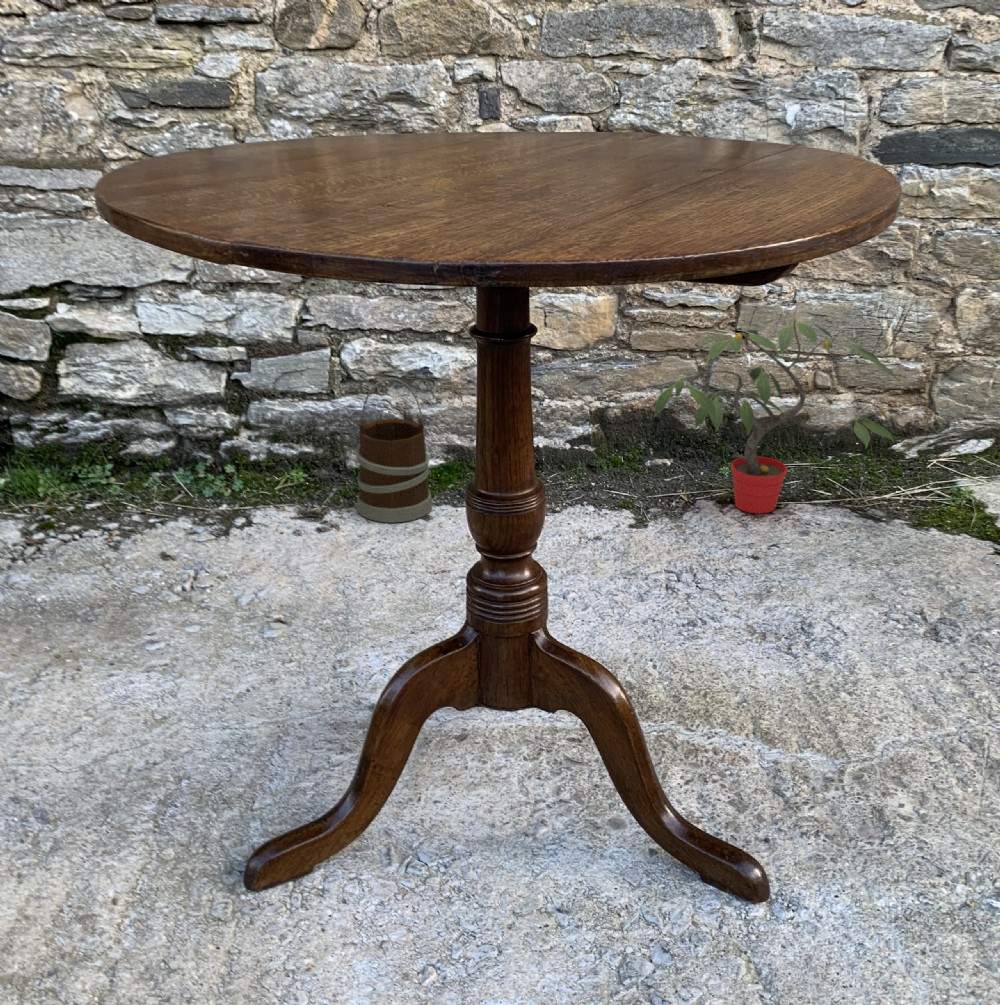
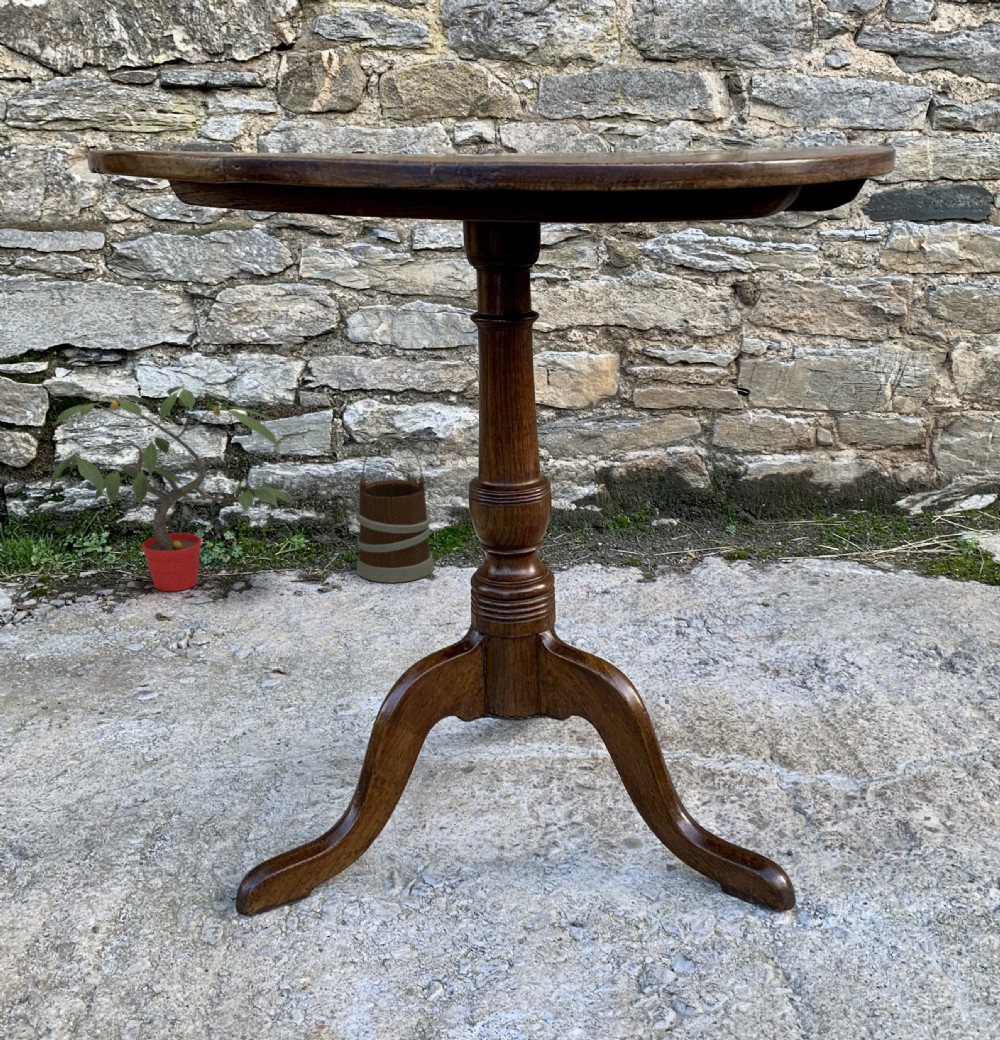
potted plant: present [654,318,901,514] -> present [50,386,293,591]

